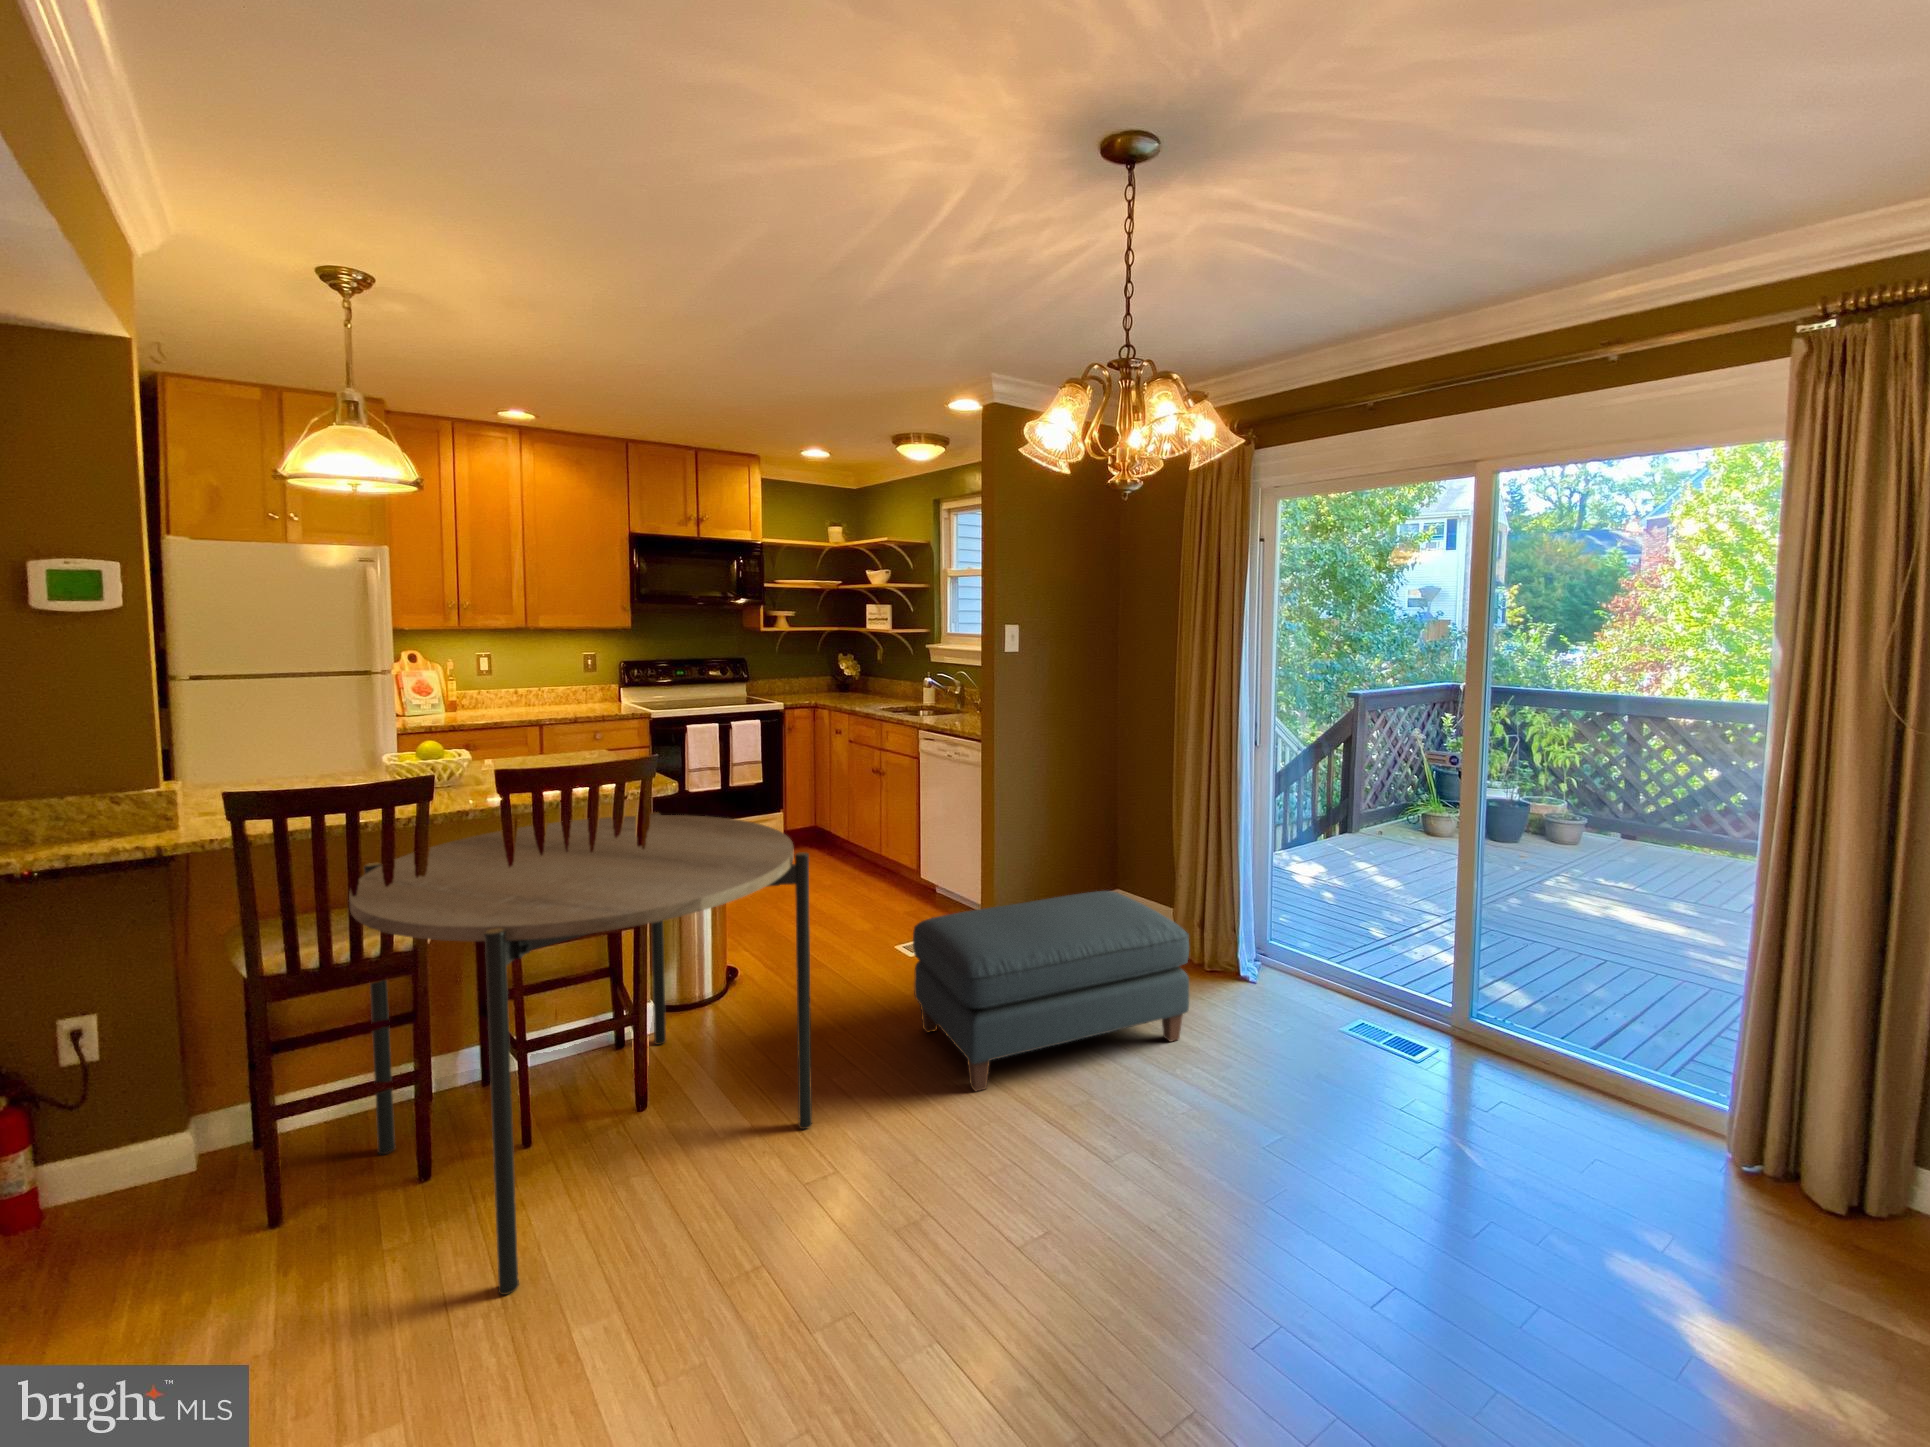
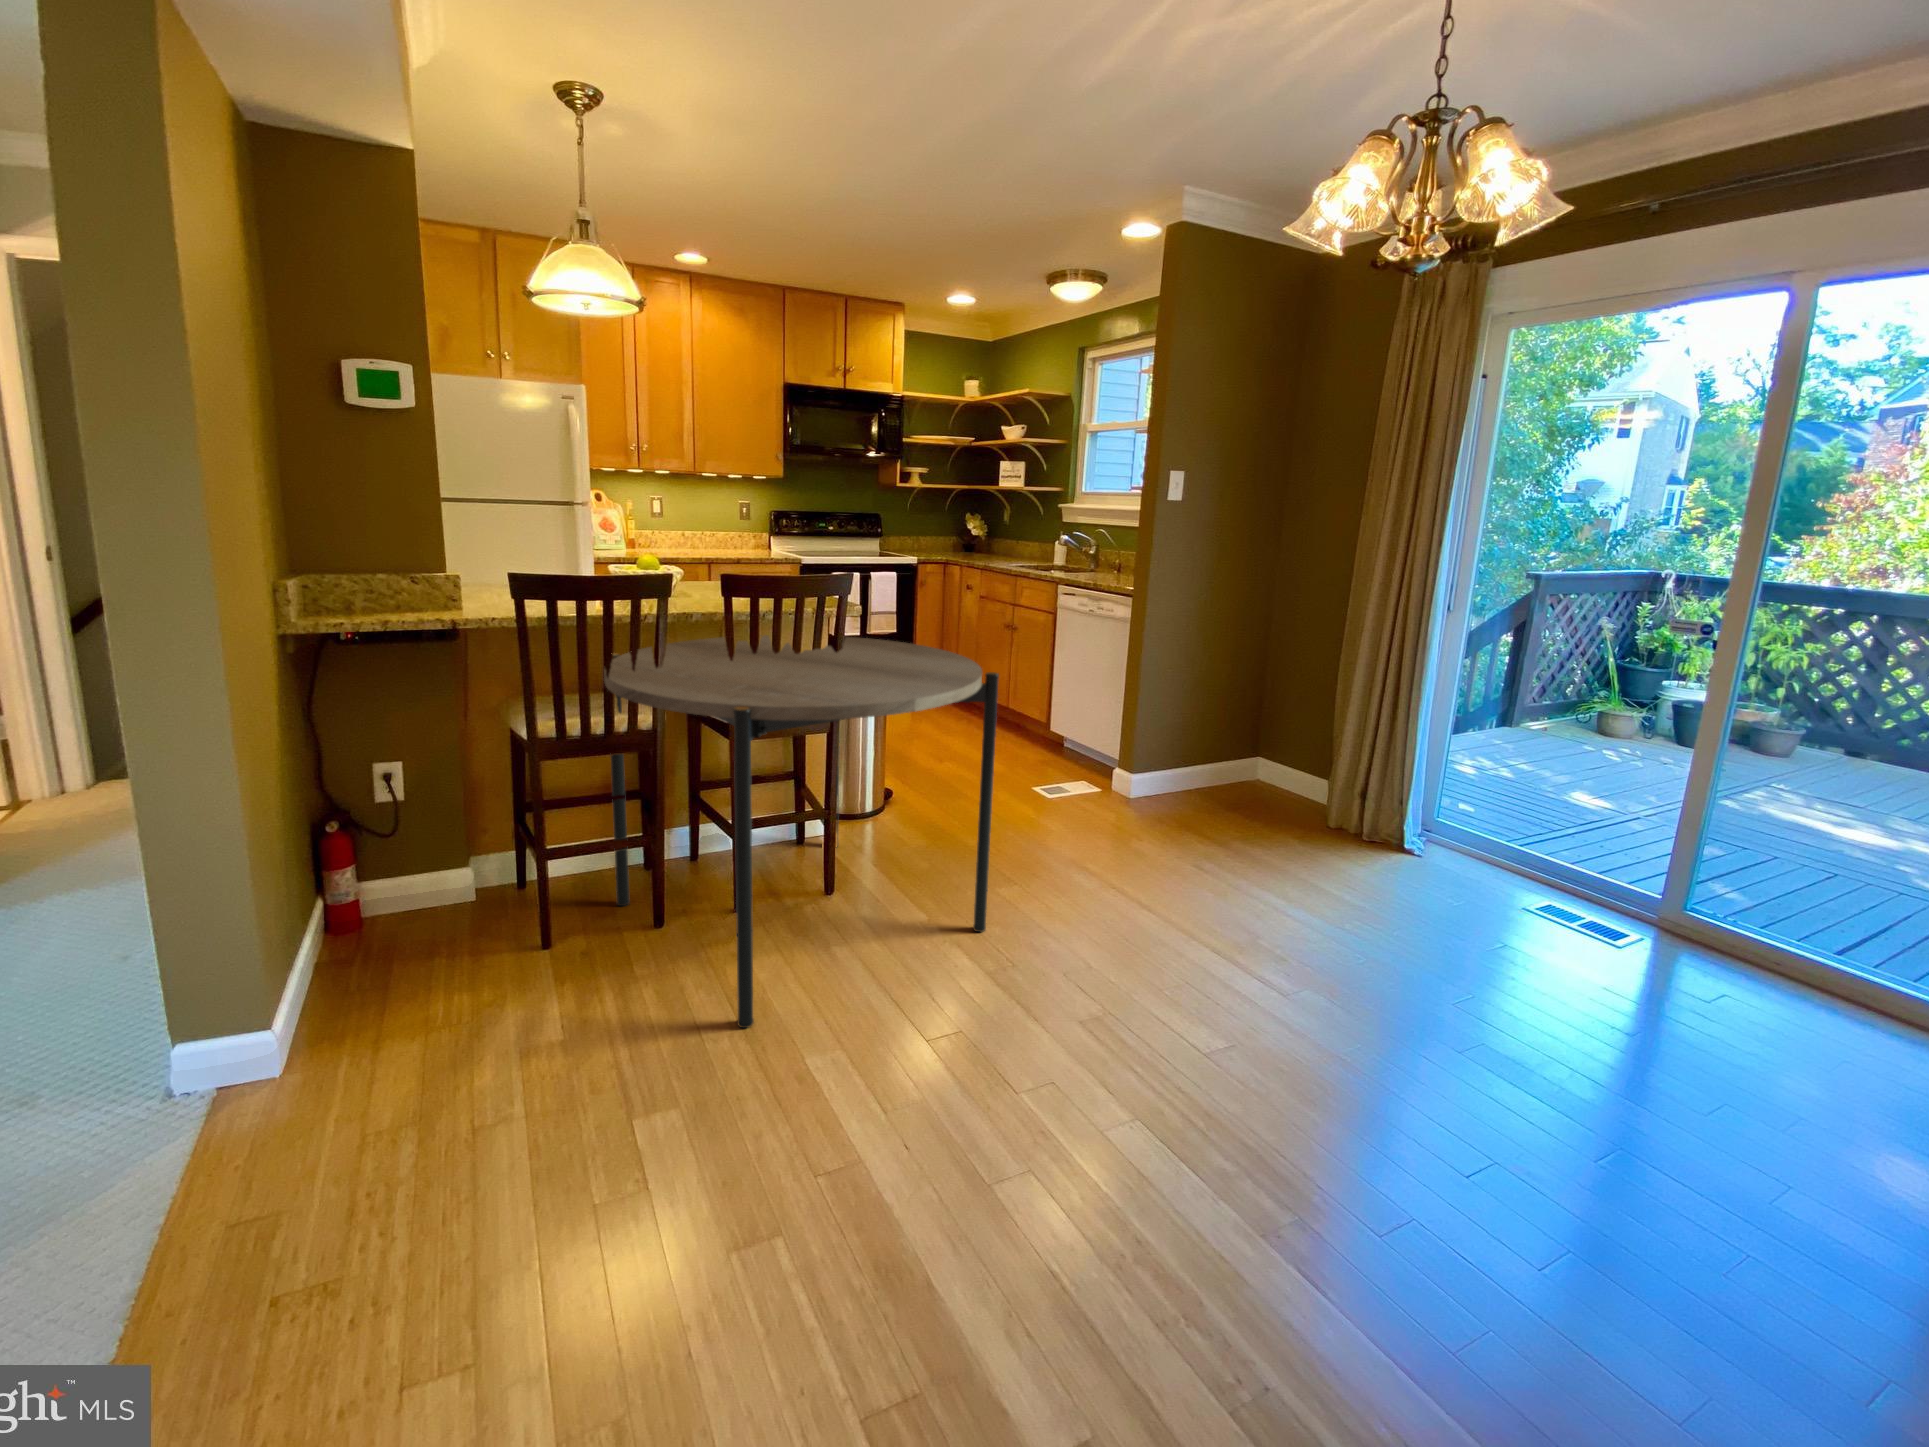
ottoman: present [913,891,1189,1091] -> none [1069,748,1367,921]

